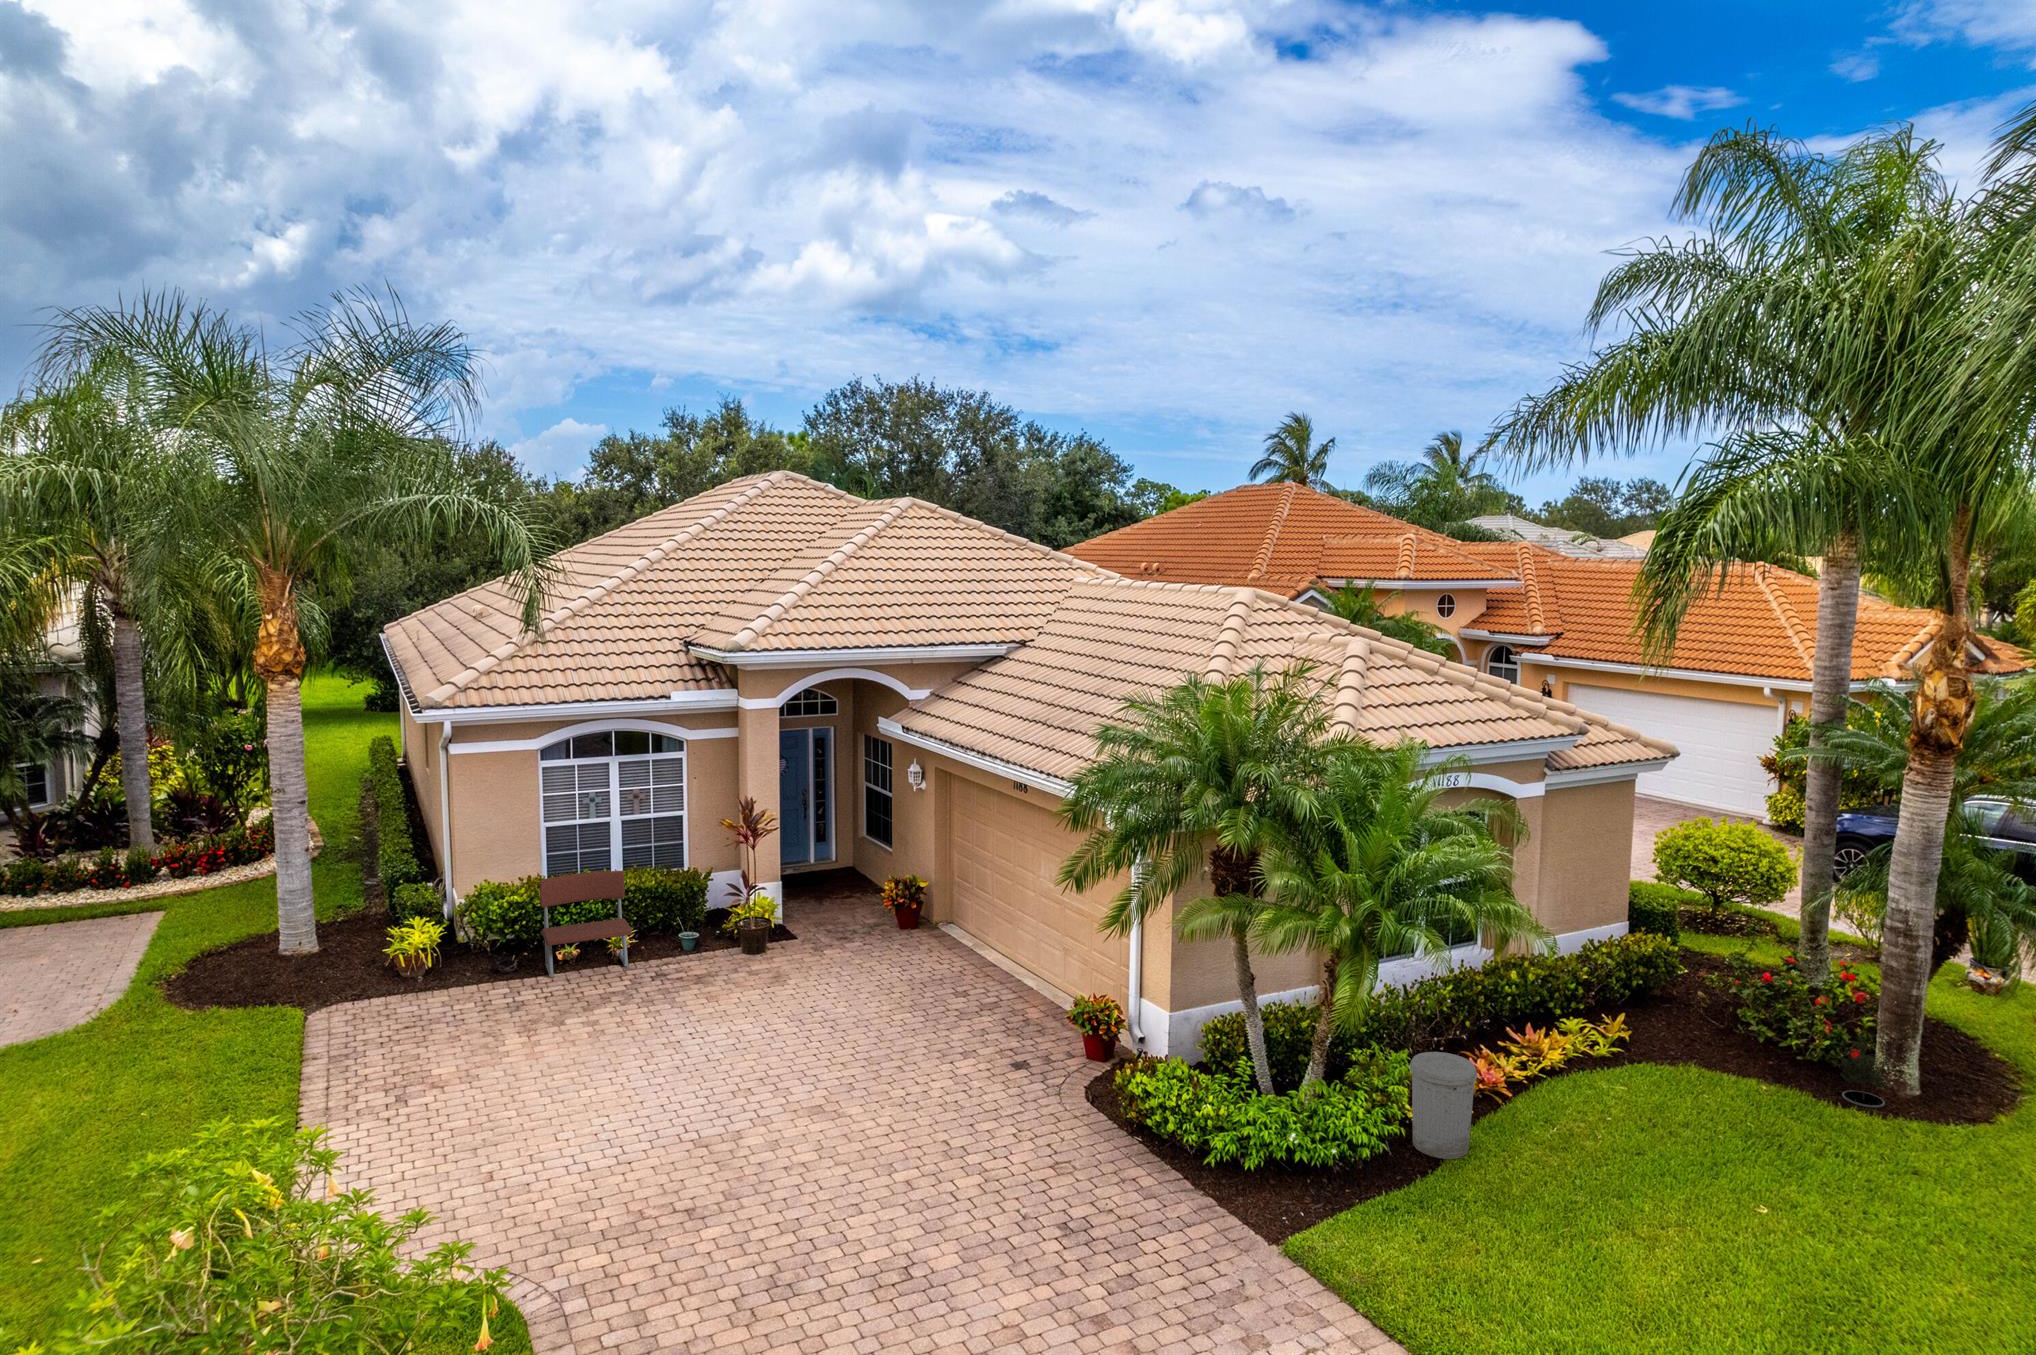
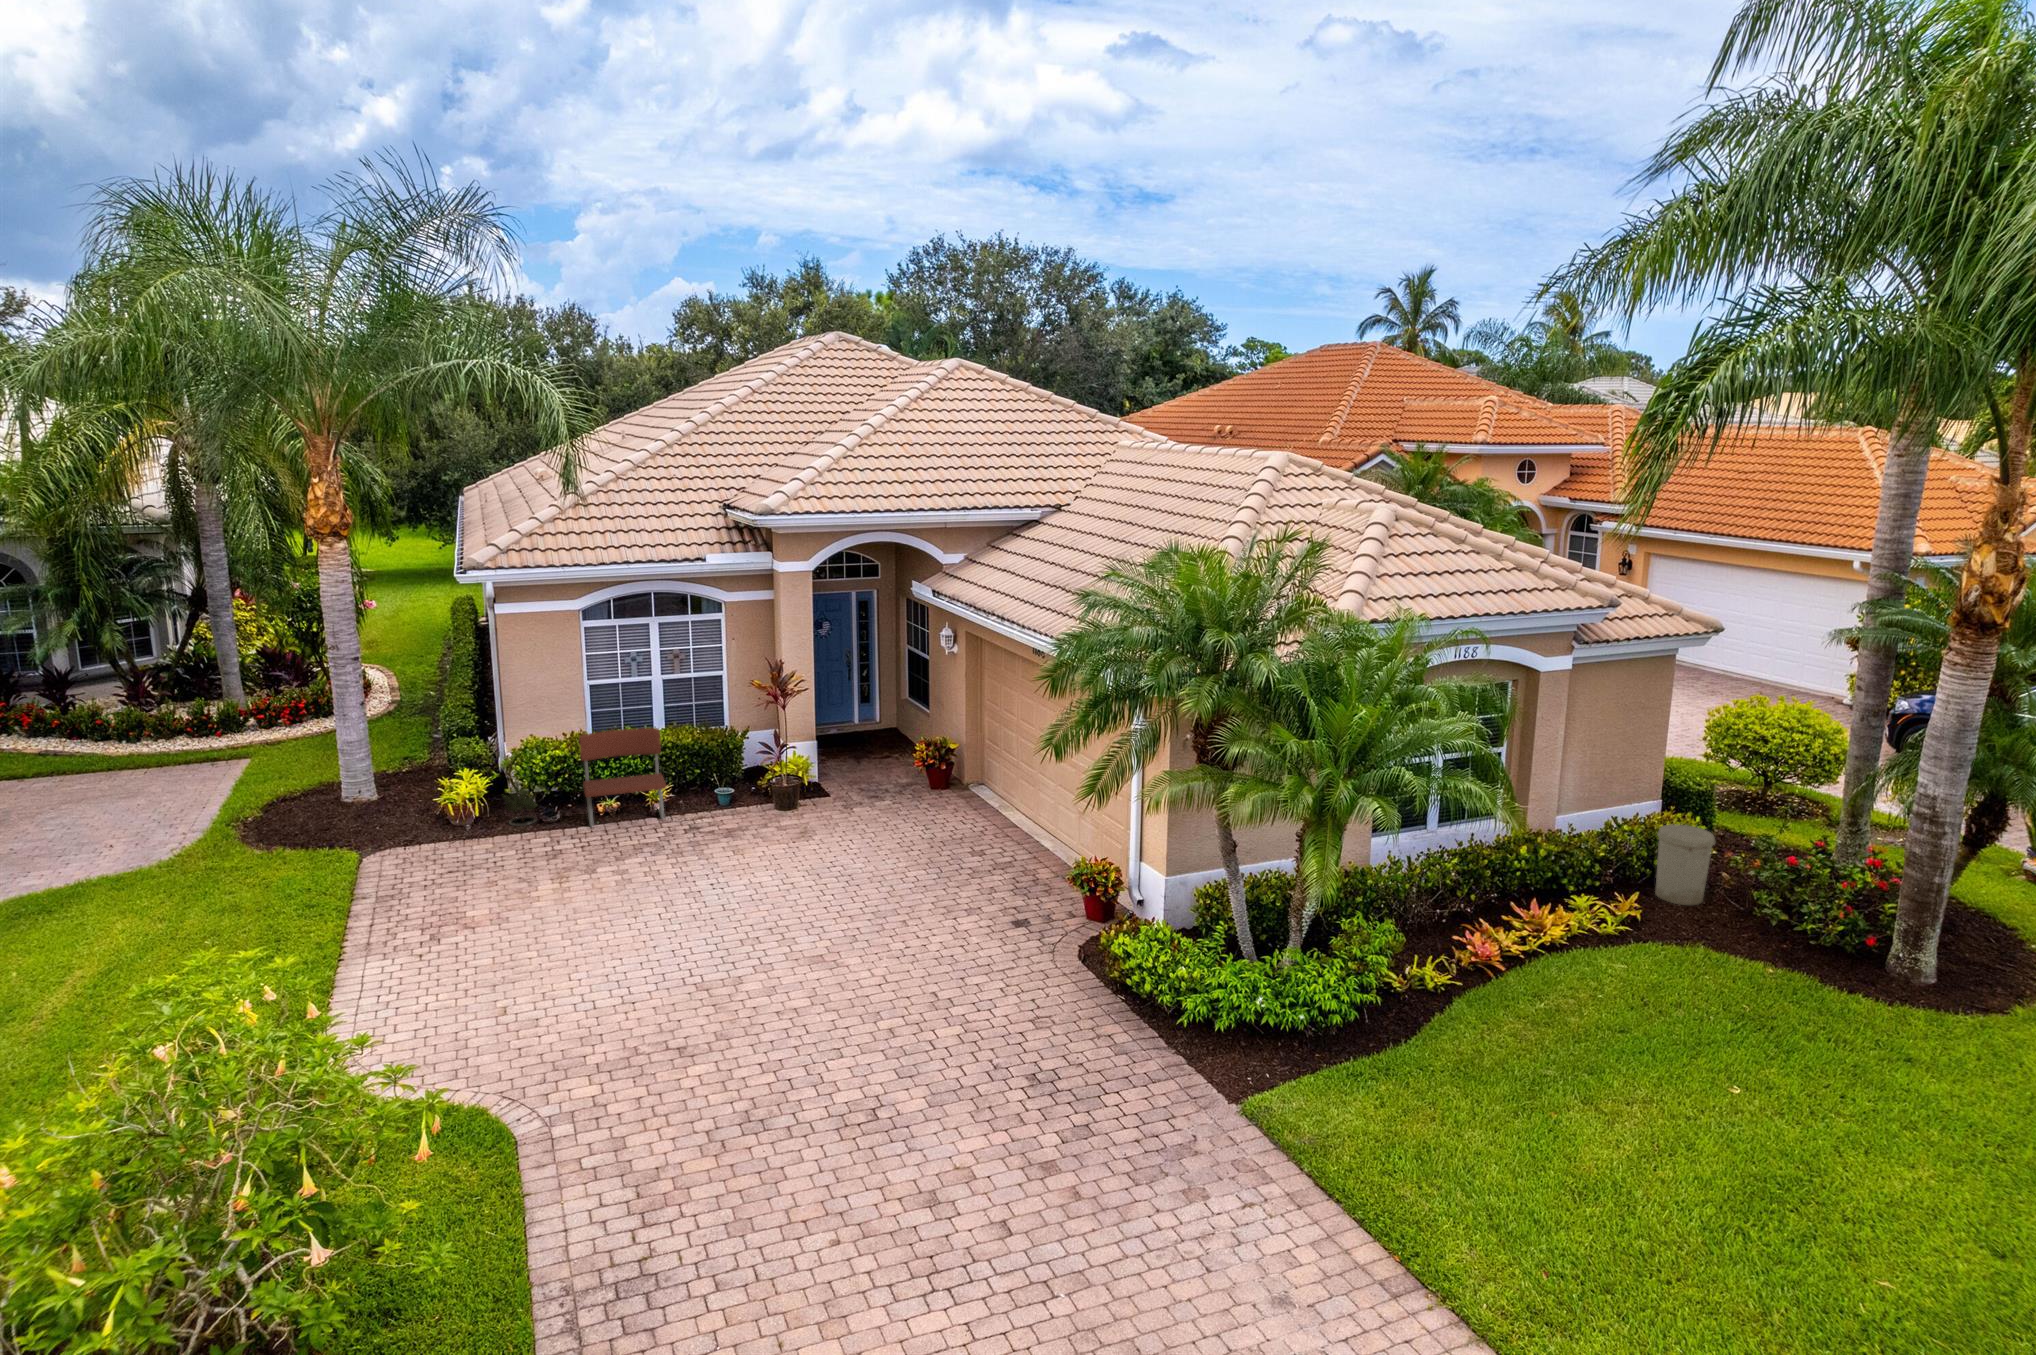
potted tree: present [1840,1038,1889,1108] -> present [505,781,536,826]
trash can: present [1409,1052,1478,1159] -> present [1655,824,1715,905]

